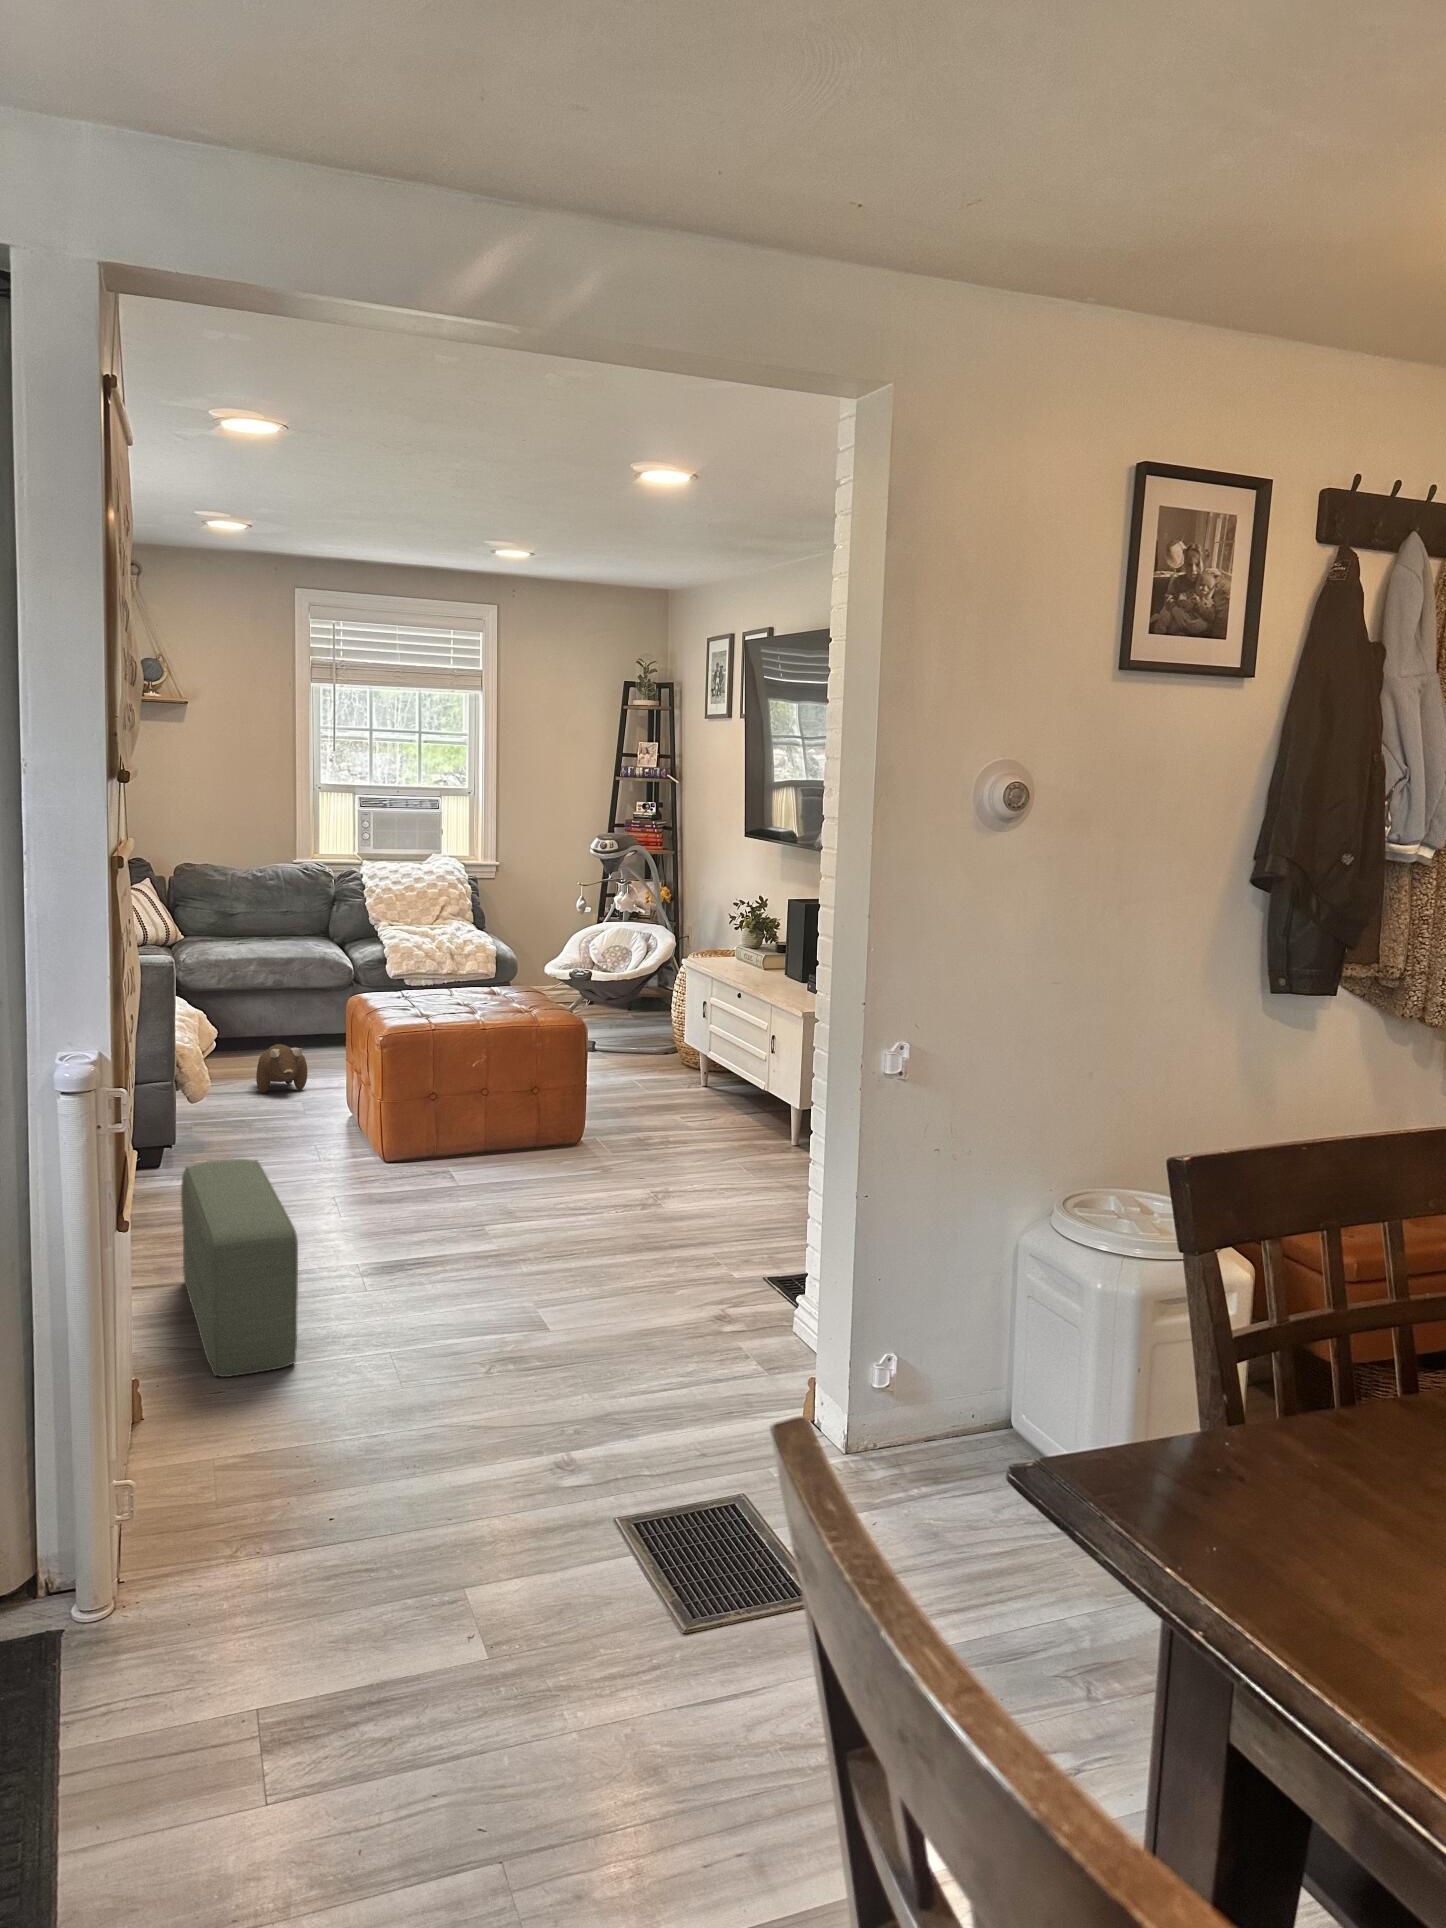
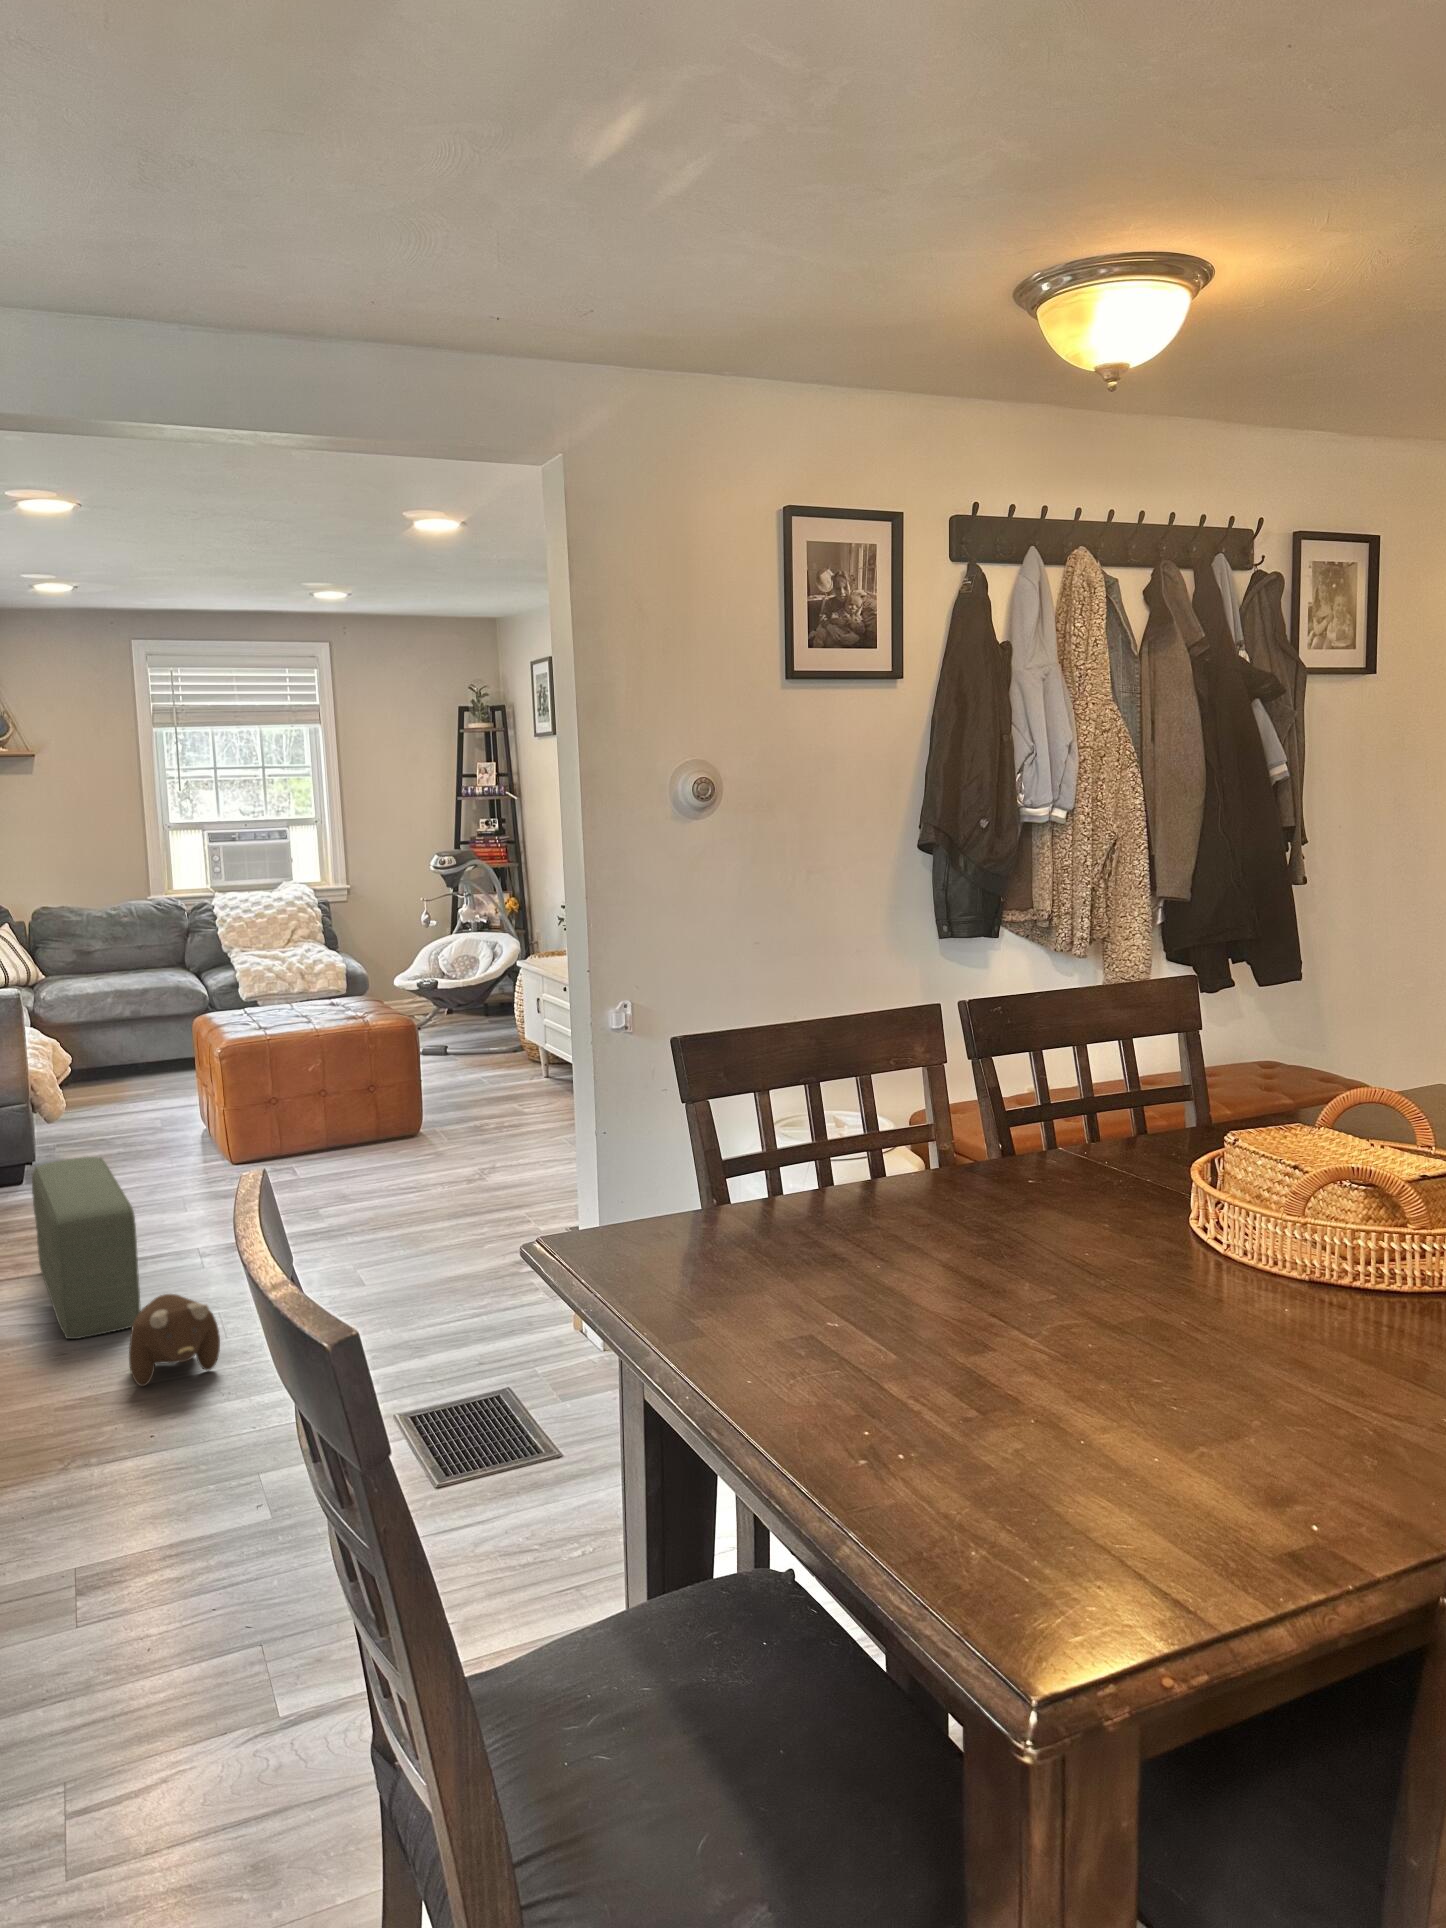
plush toy: present [256,1044,308,1093] -> present [129,1294,220,1387]

